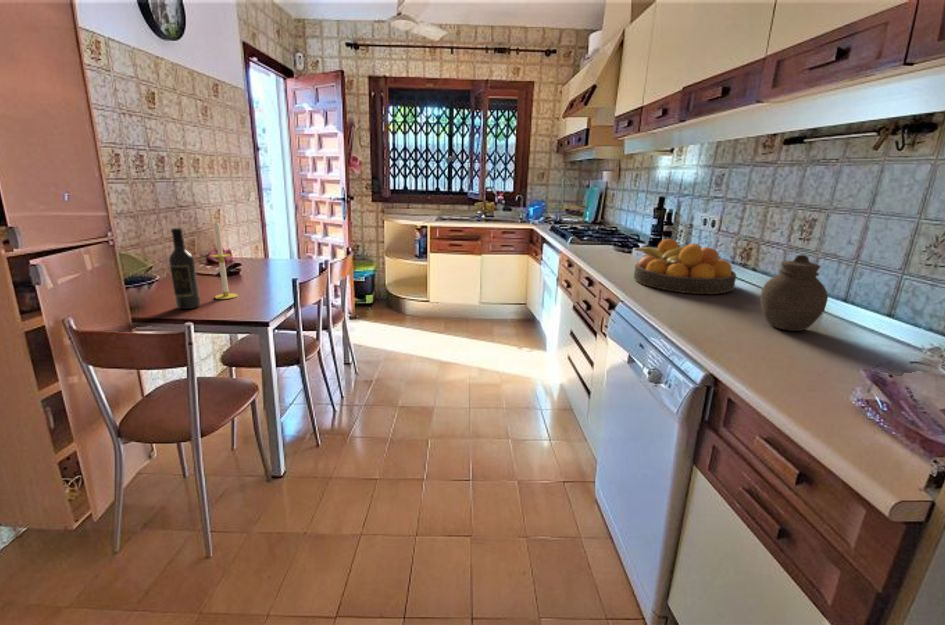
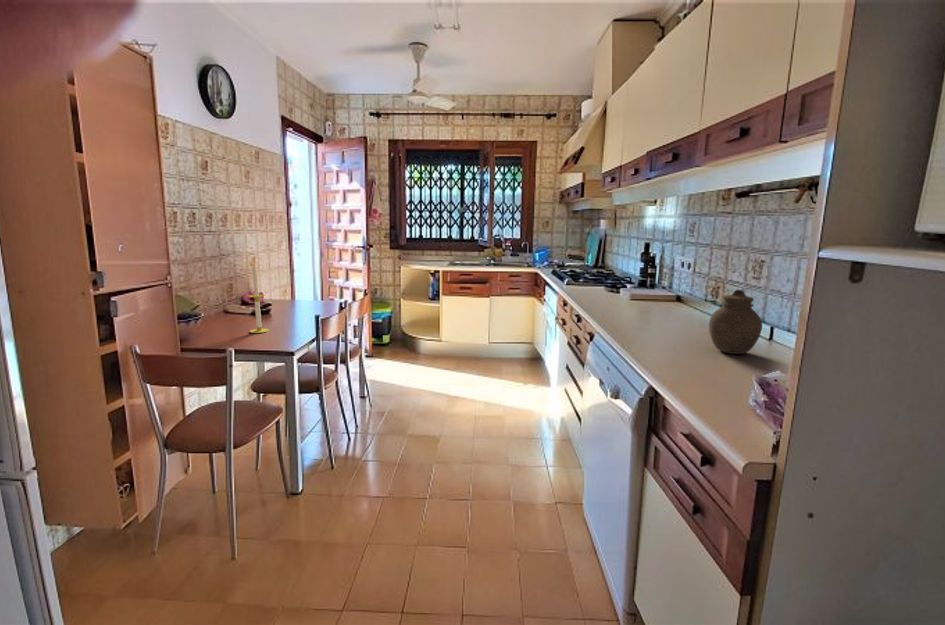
wine bottle: present [169,228,200,309] -> none [214,272,238,341]
fruit bowl: present [634,239,736,294] -> none [613,279,702,326]

